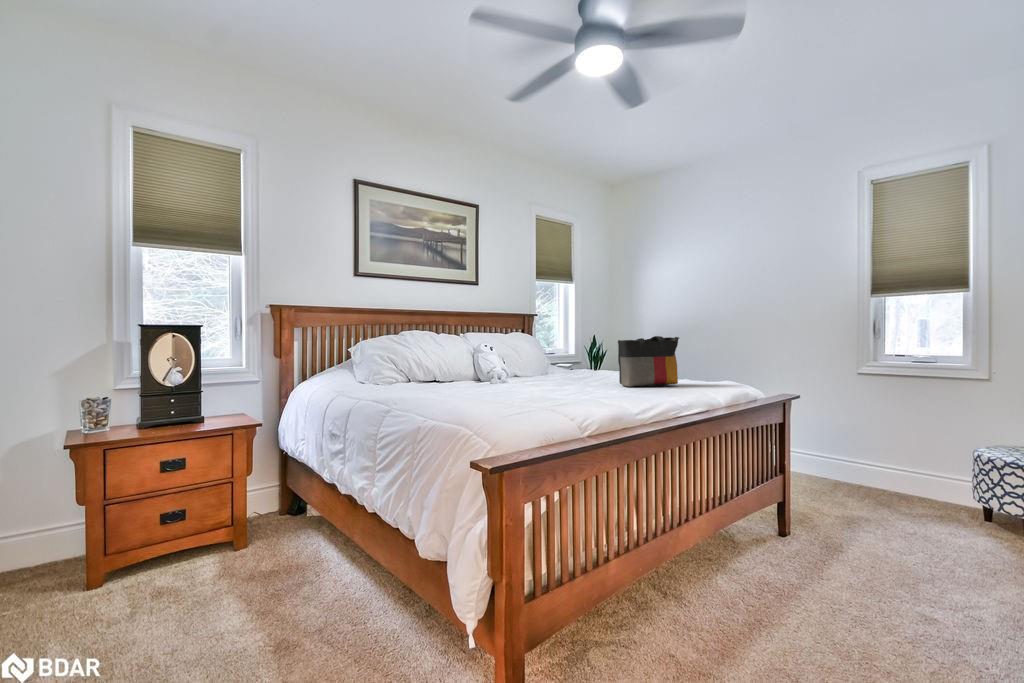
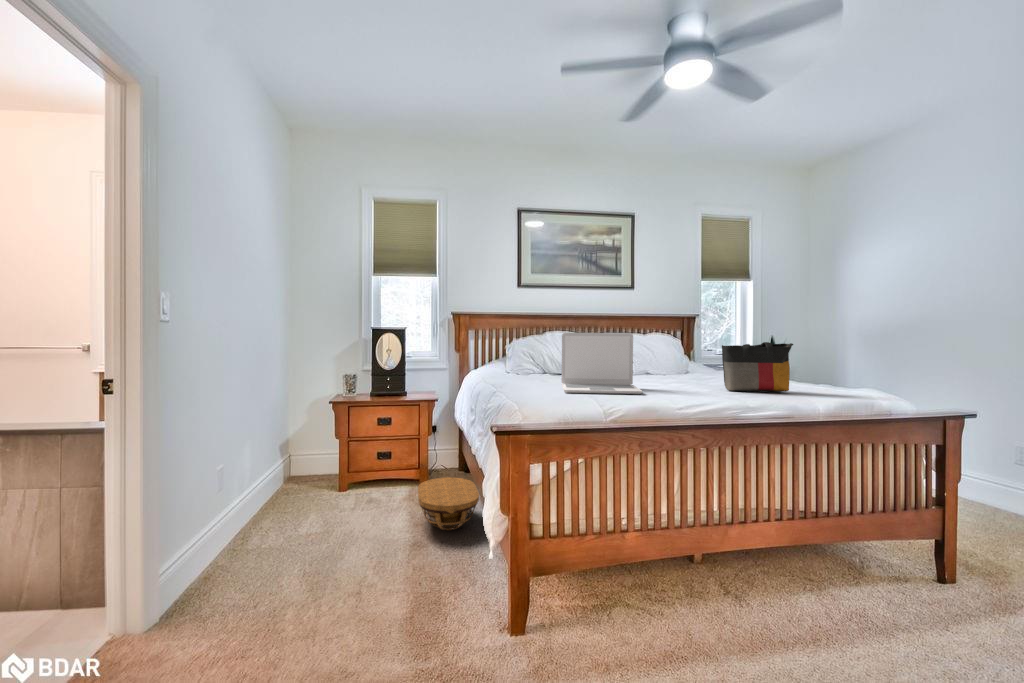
laptop: none [459,327,566,401] -> present [562,333,642,394]
basket: none [254,531,359,615] -> present [418,477,479,530]

